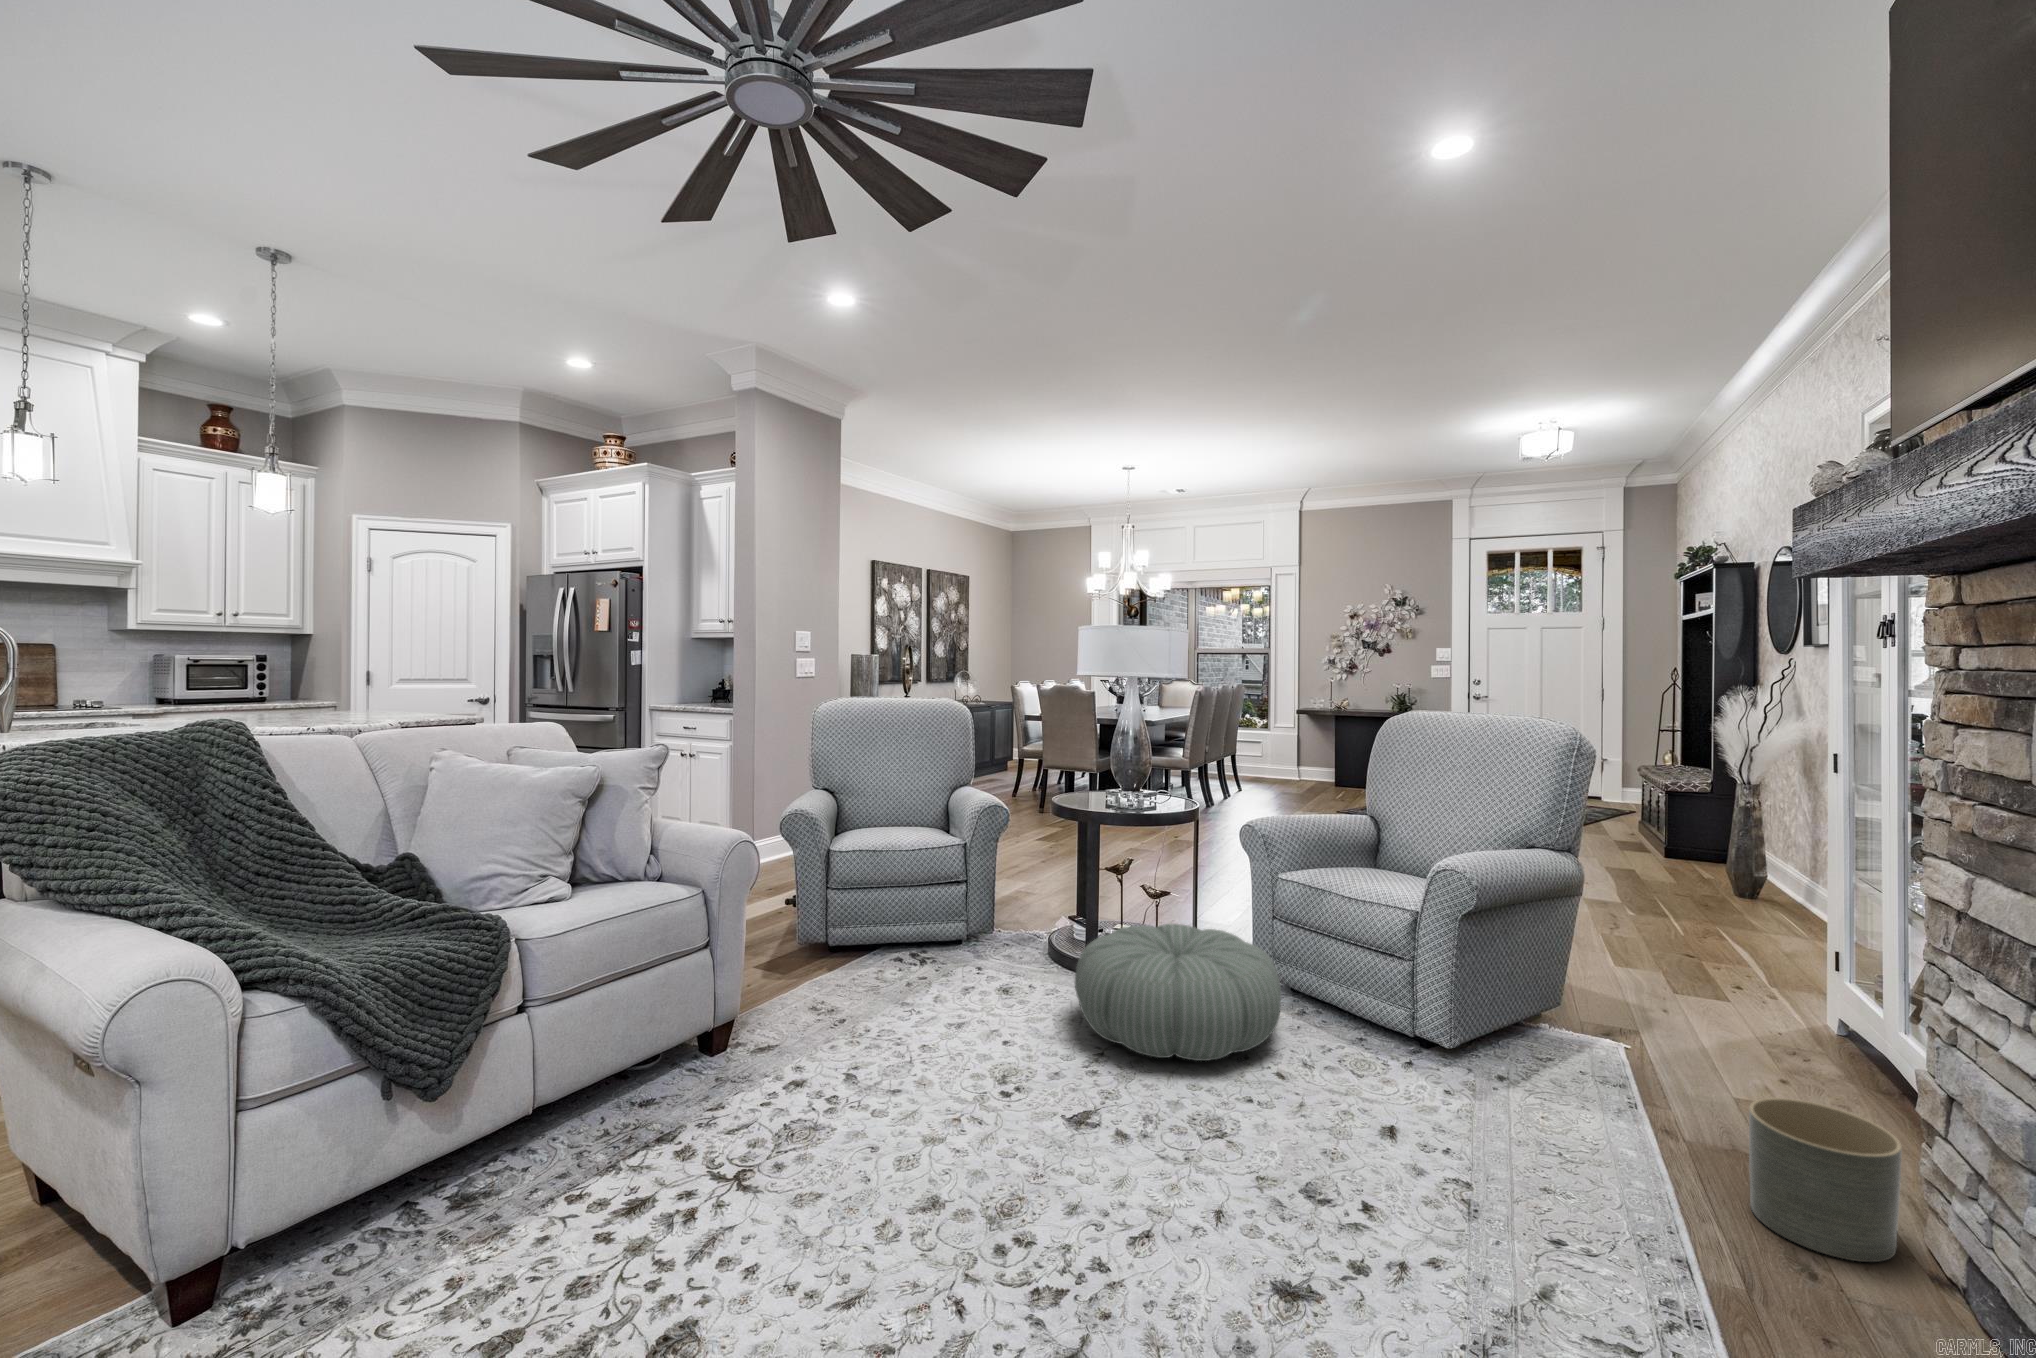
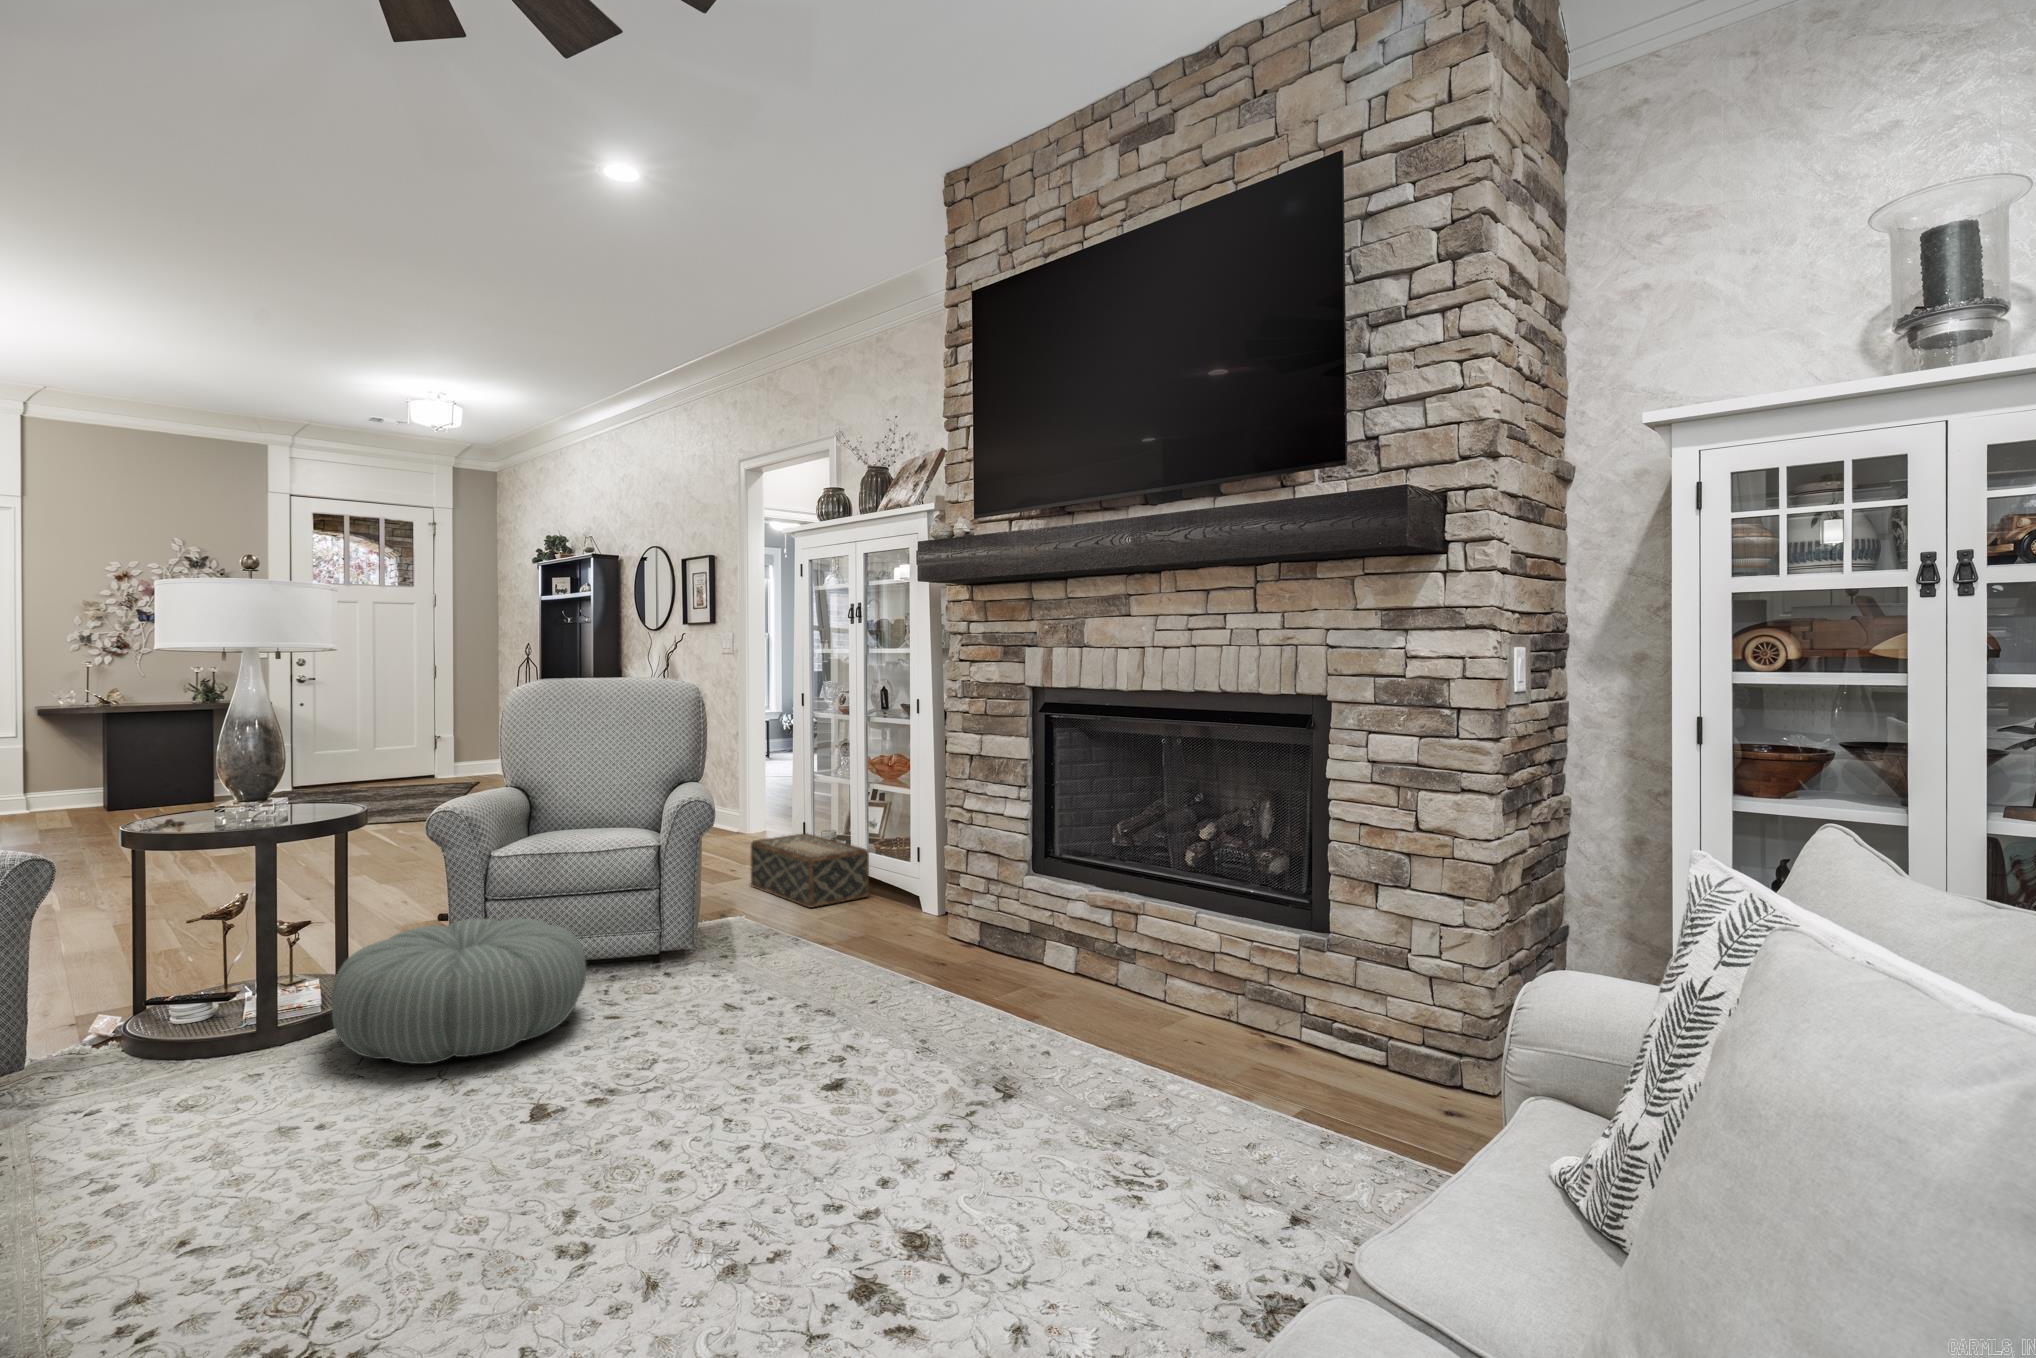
woven basket: none [1704,948,1873,1097] -> present [751,833,869,907]
planter: present [1749,1098,1902,1262] -> none [900,884,964,958]

